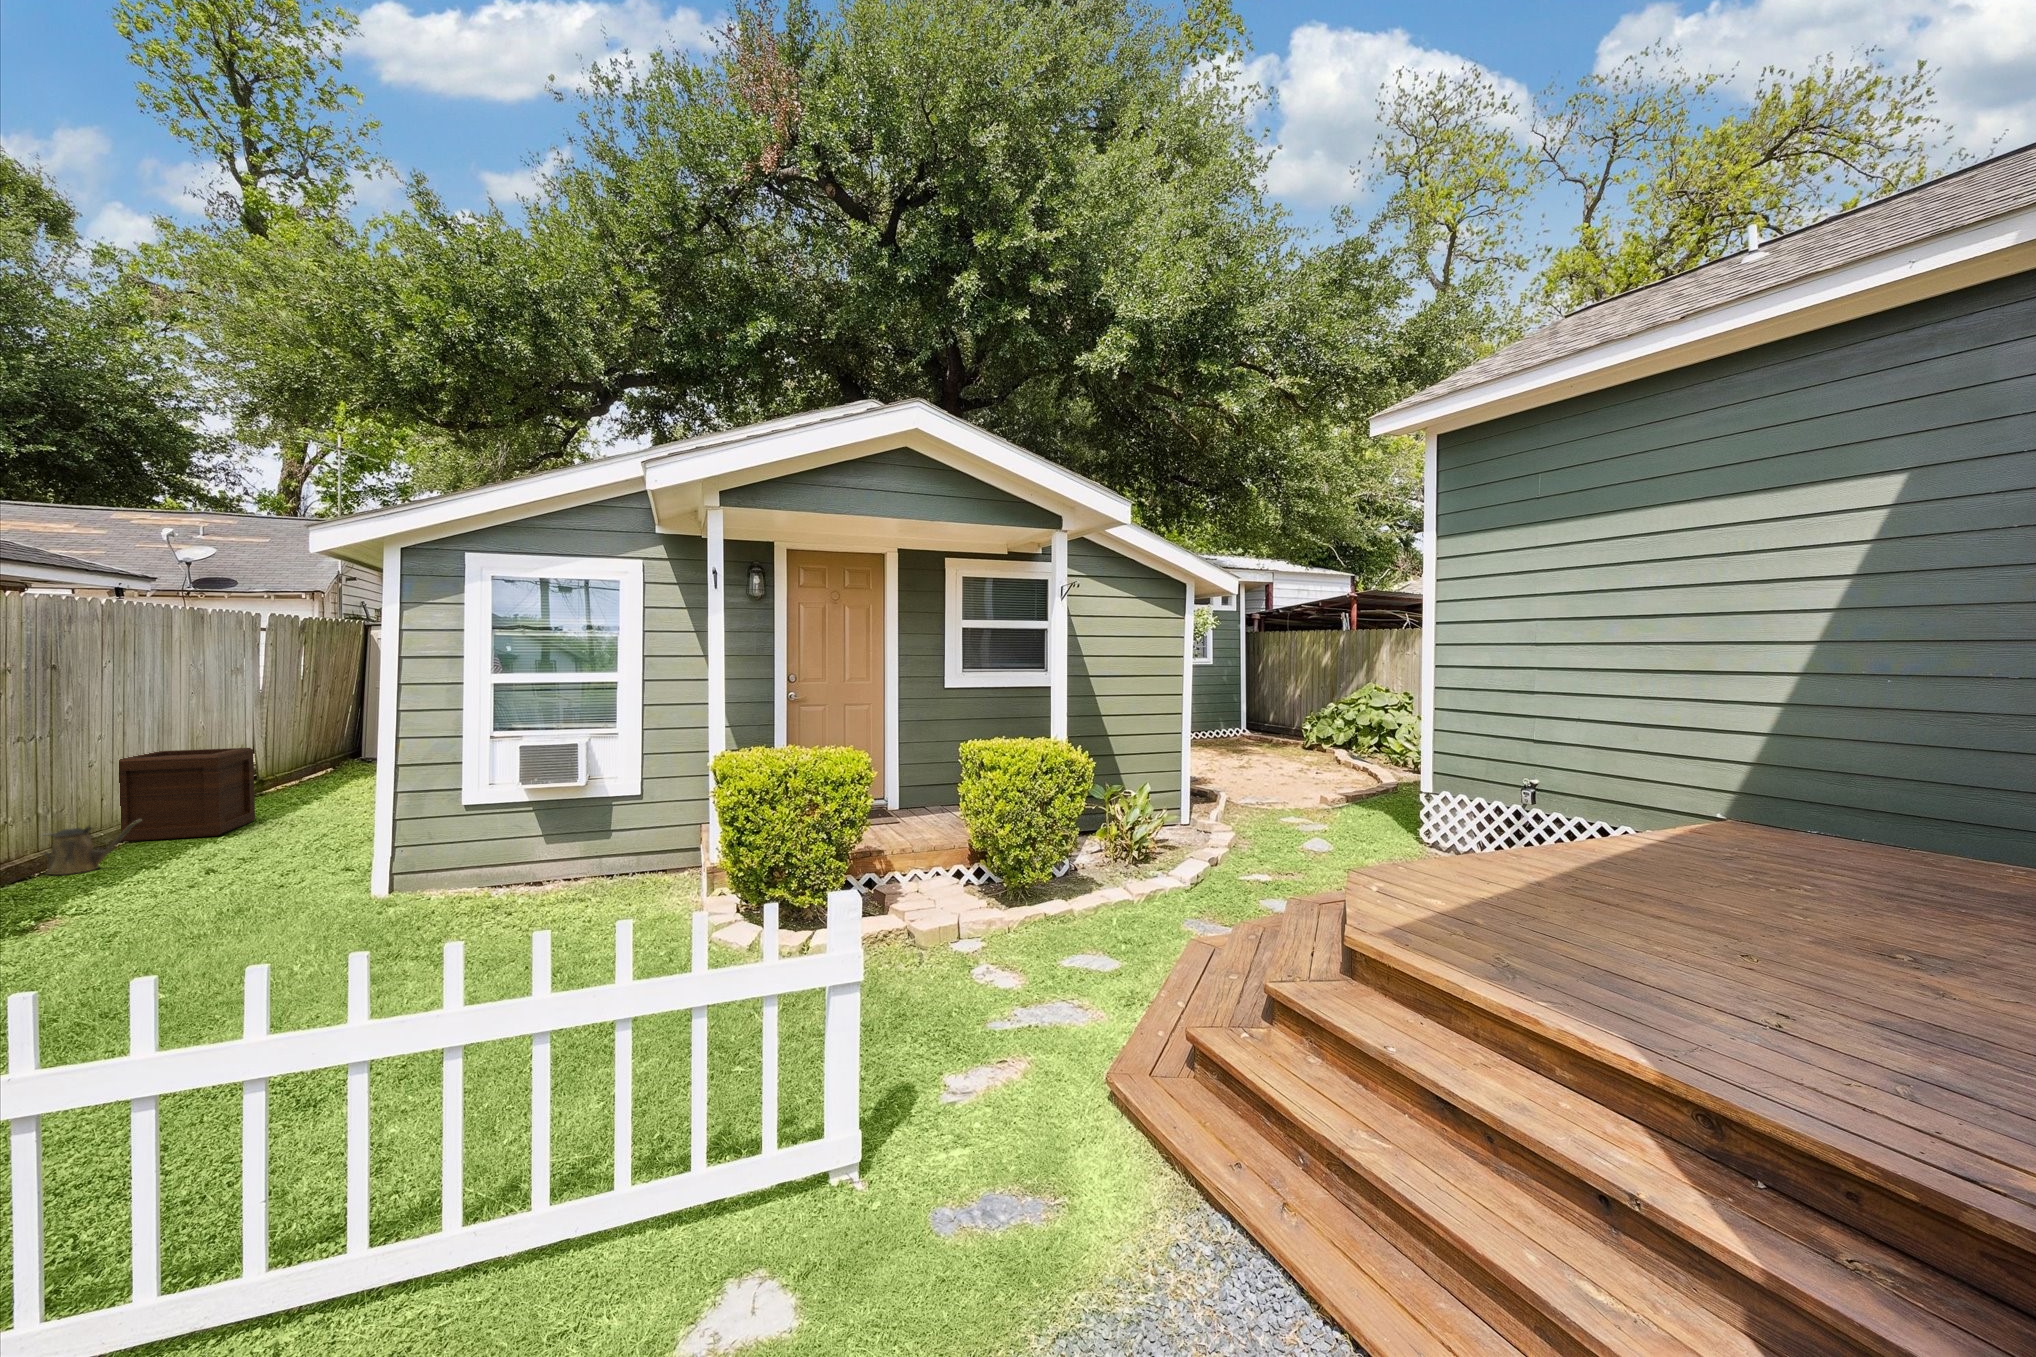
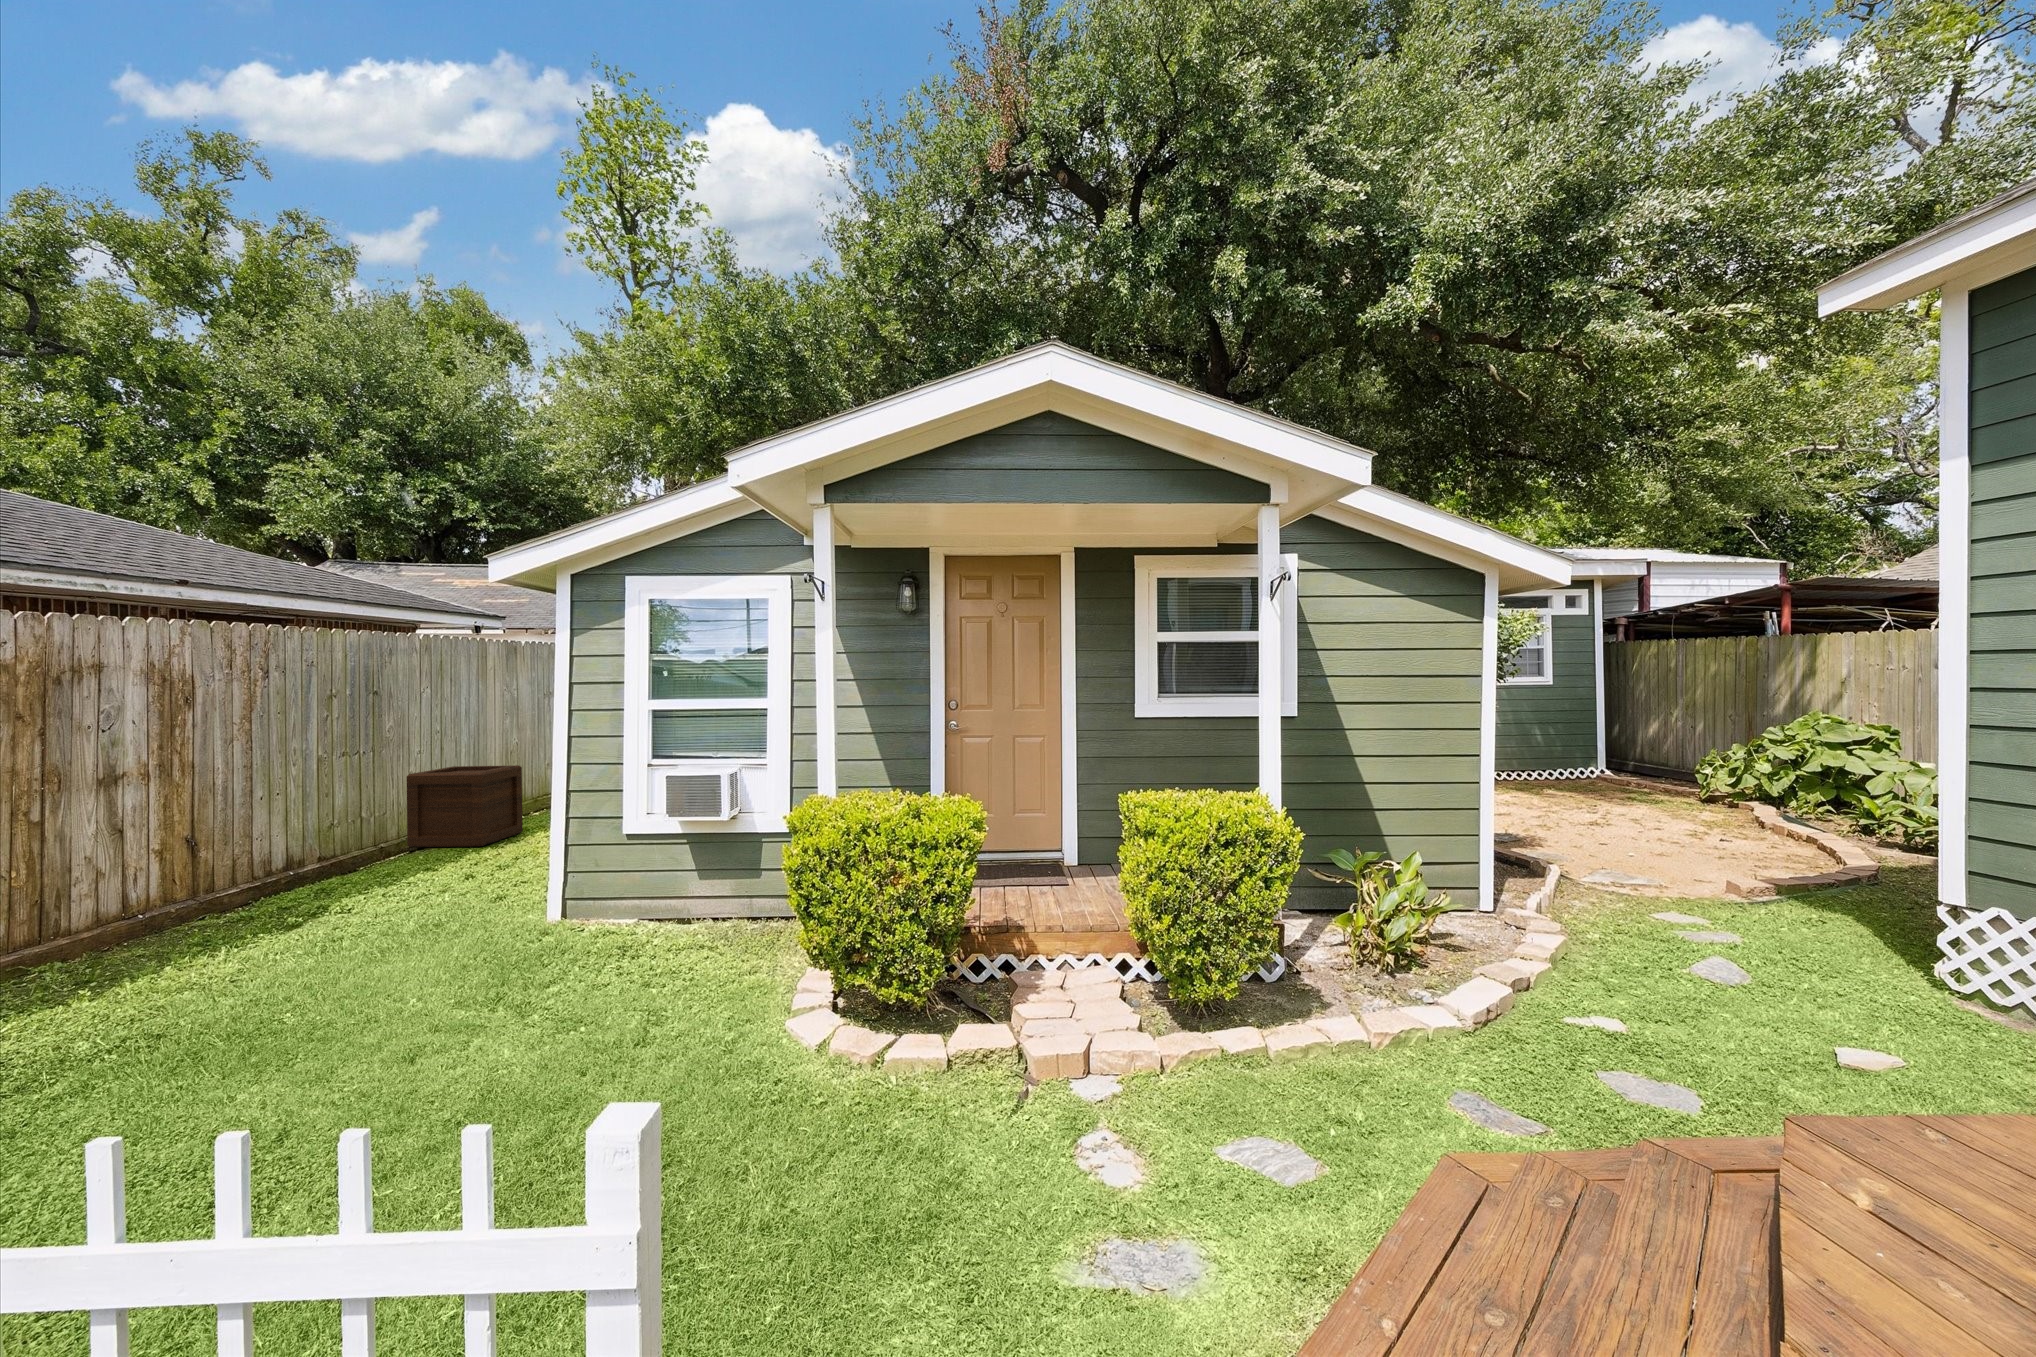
watering can: present [44,820,141,875] -> none [326,831,403,878]

